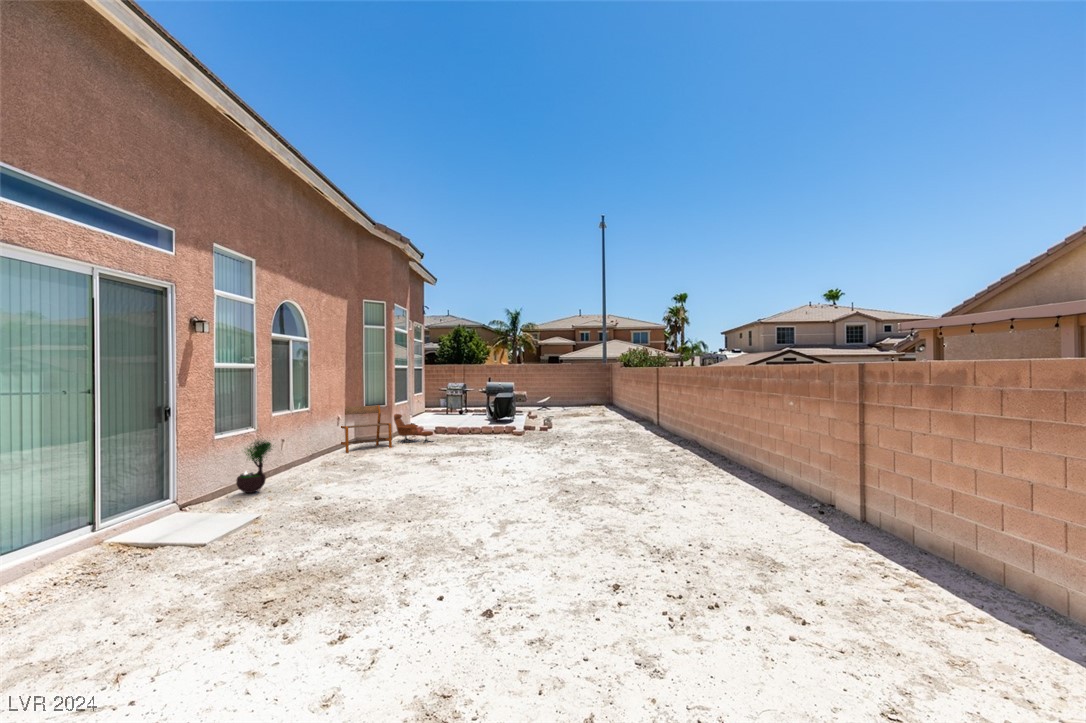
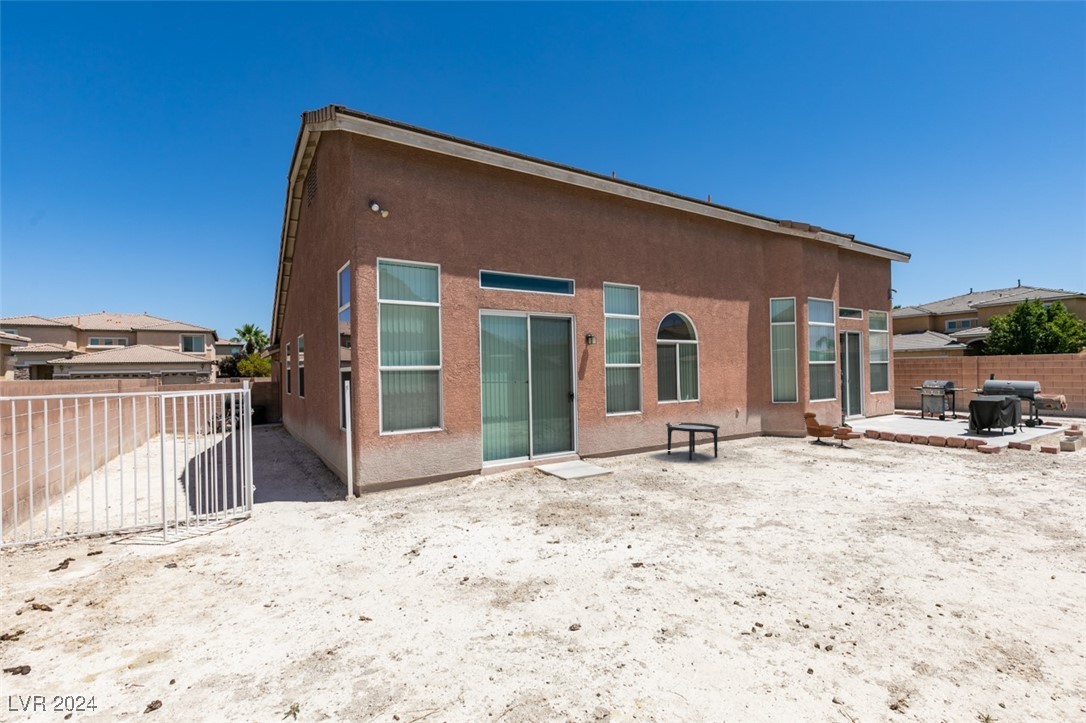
bench: present [341,405,392,453] -> none [739,401,794,447]
round table: none [284,435,351,478] -> present [666,422,720,460]
potted tree: present [236,440,271,493] -> none [623,417,648,459]

